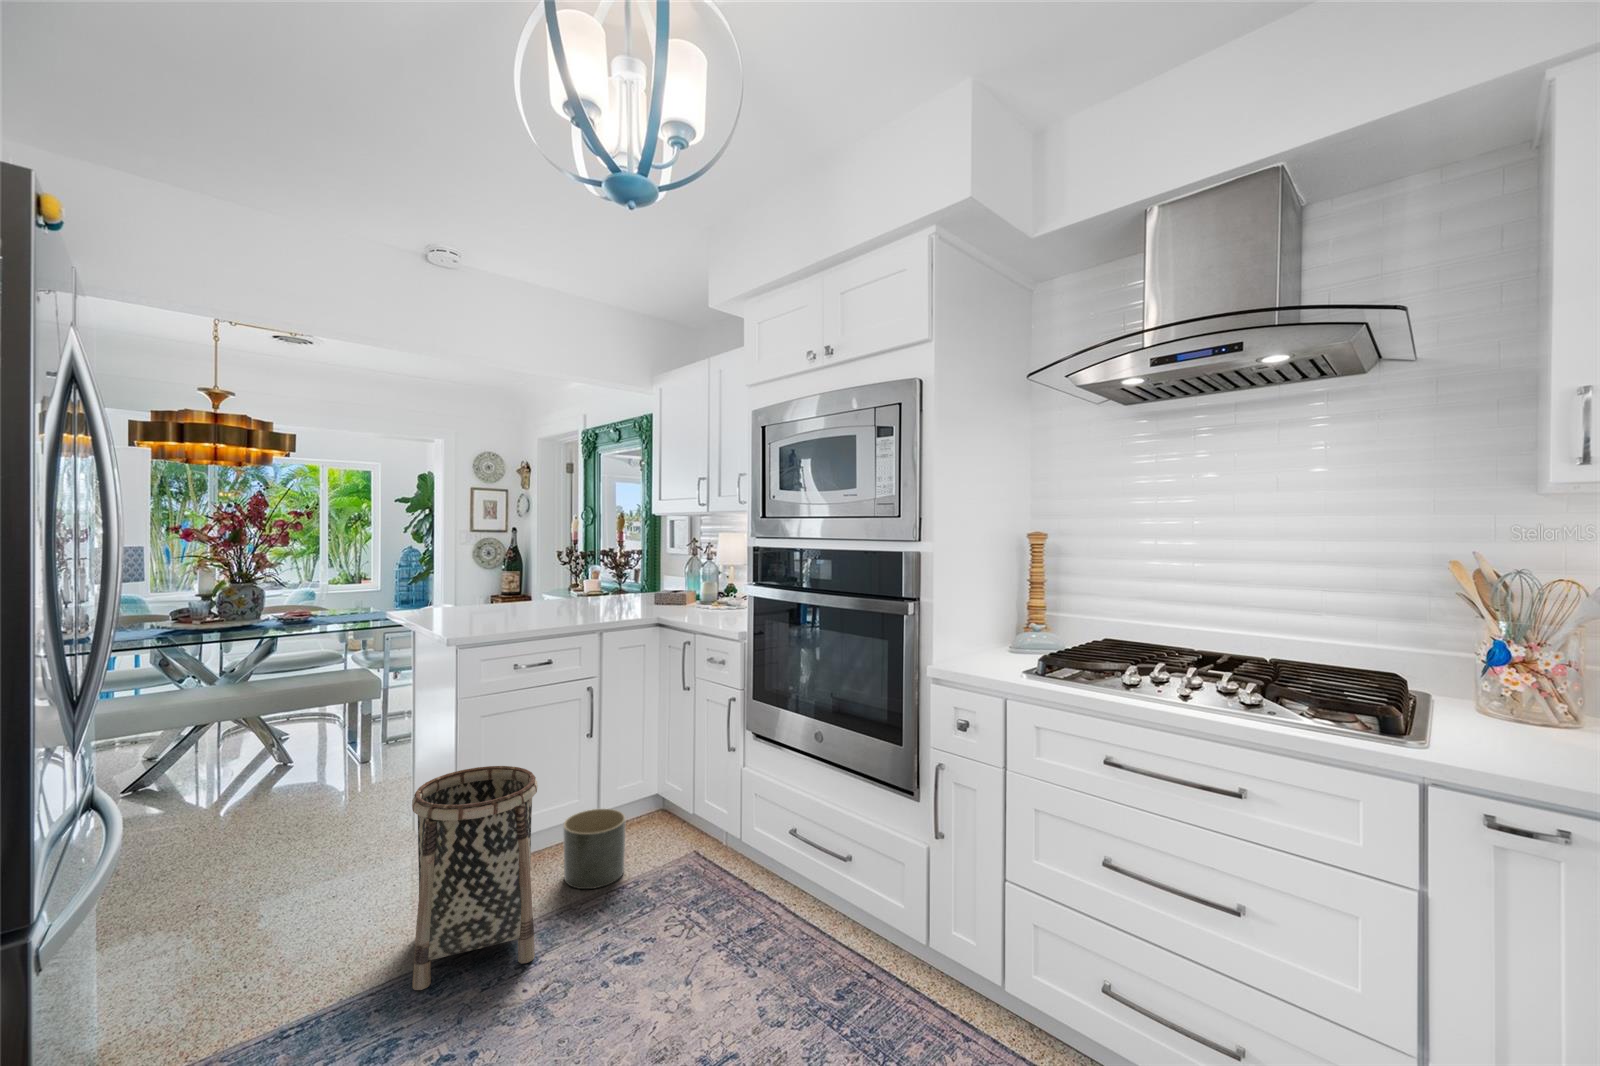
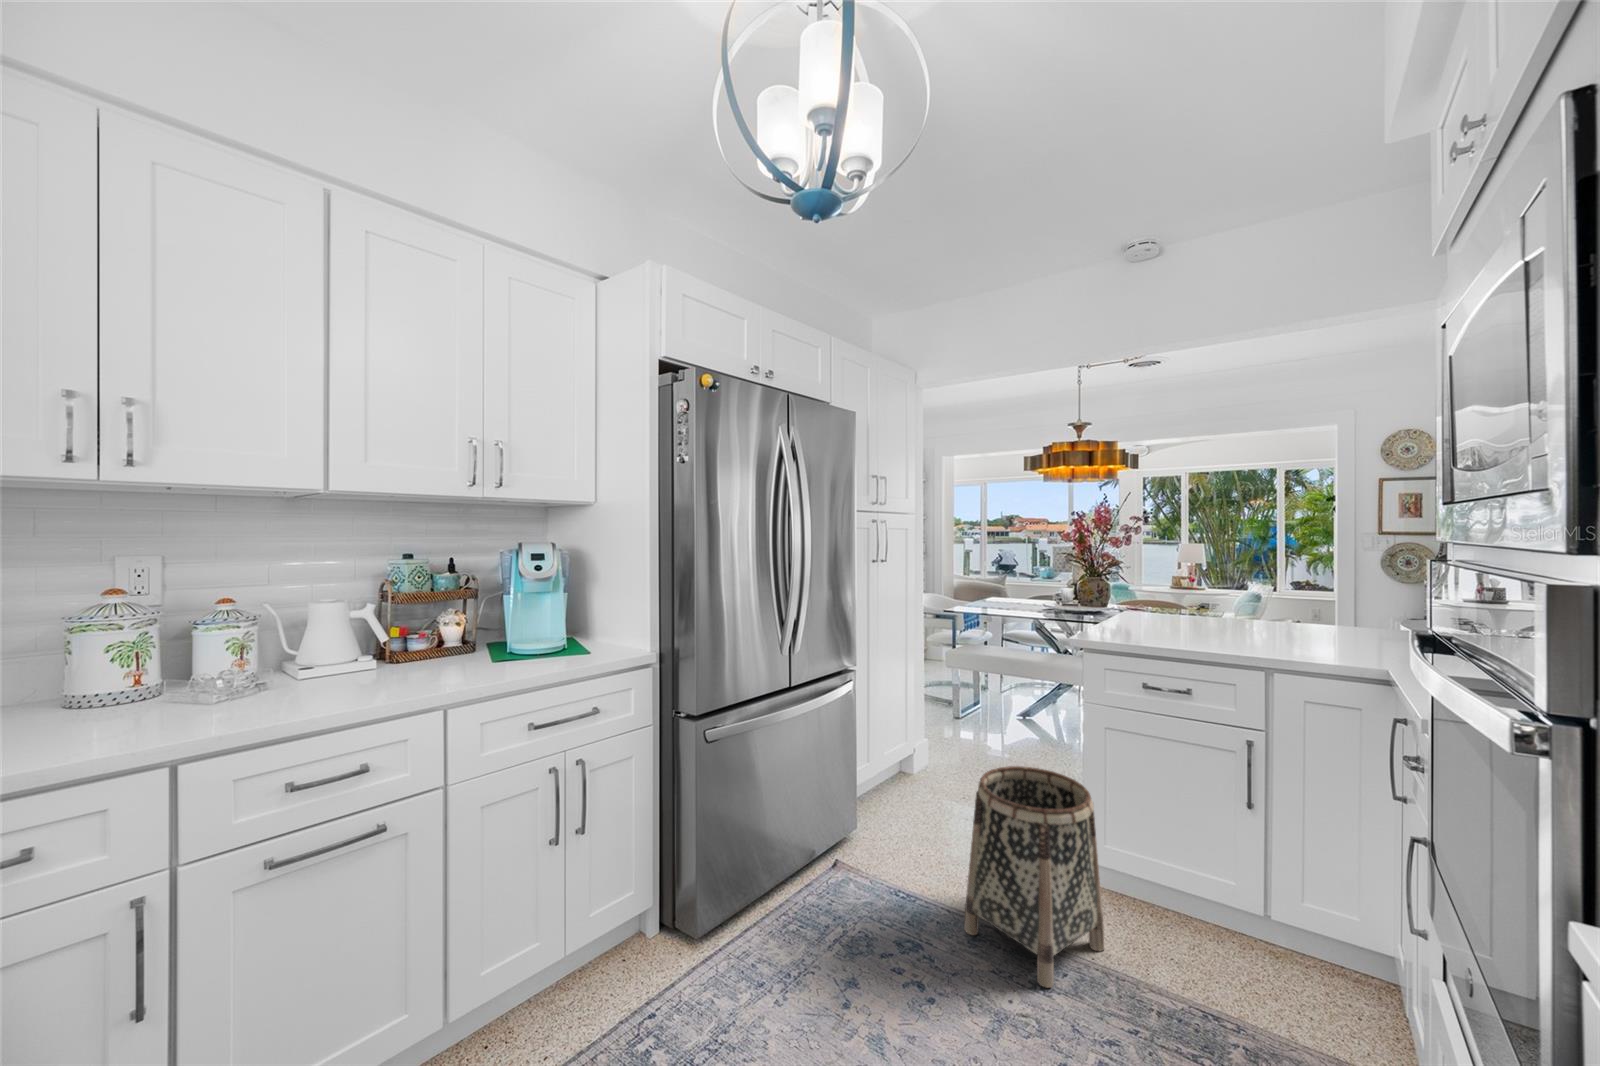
planter: present [563,809,625,889] -> none [1166,888,1256,1005]

